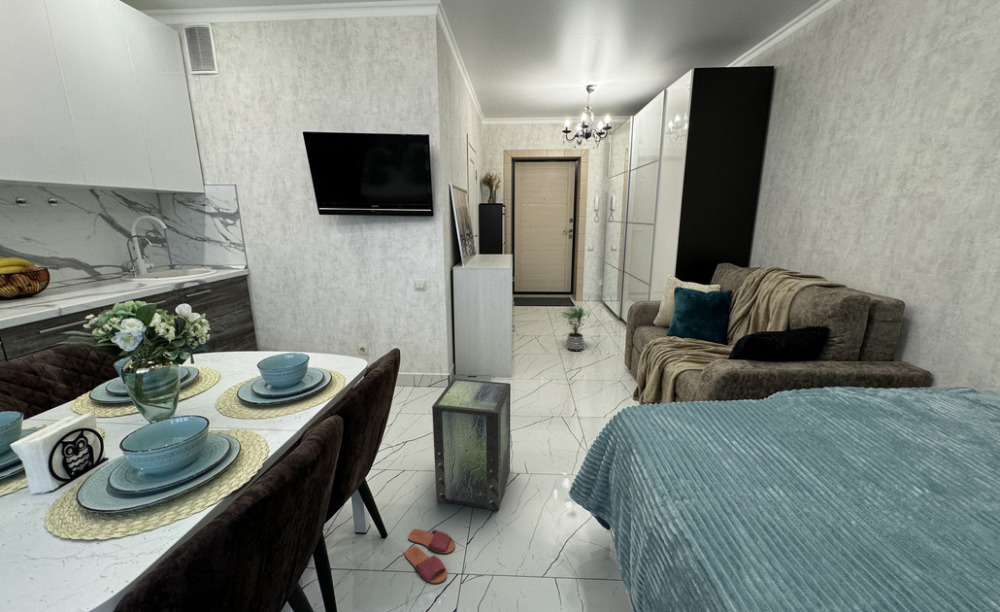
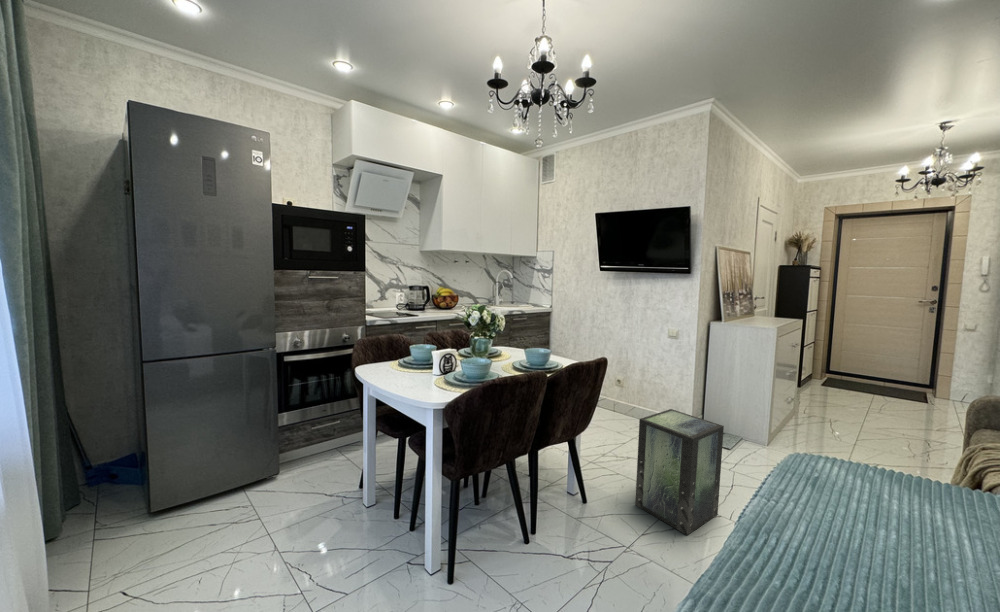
potted plant: present [563,307,589,351] -> none [863,390,925,453]
slippers: present [405,529,455,583] -> none [595,511,636,550]

